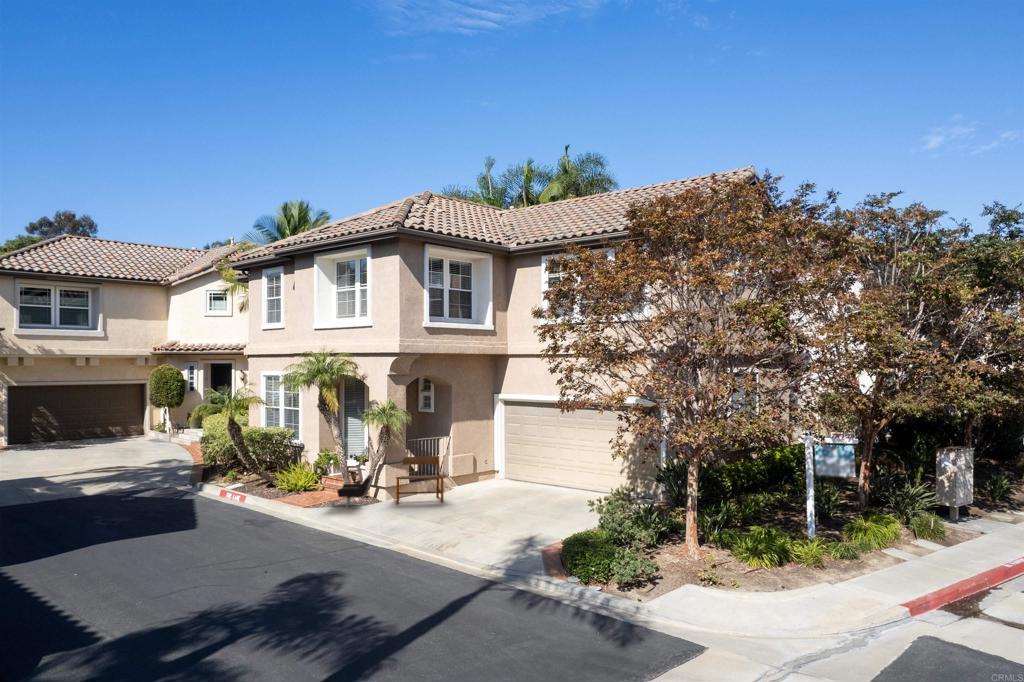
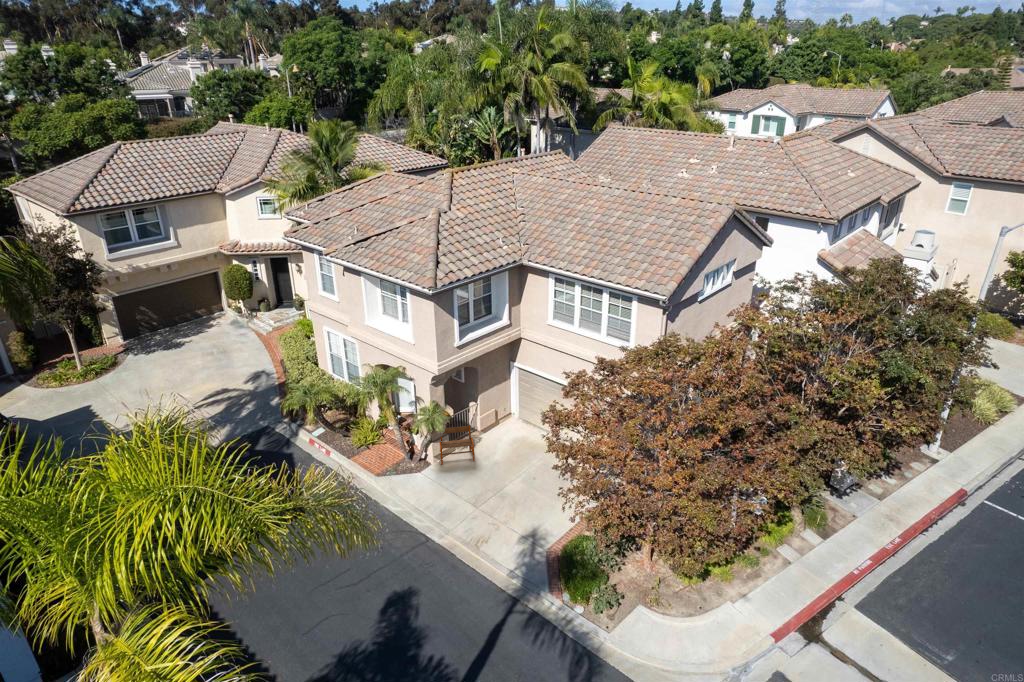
lounge chair: present [337,475,372,508] -> none [397,446,422,473]

